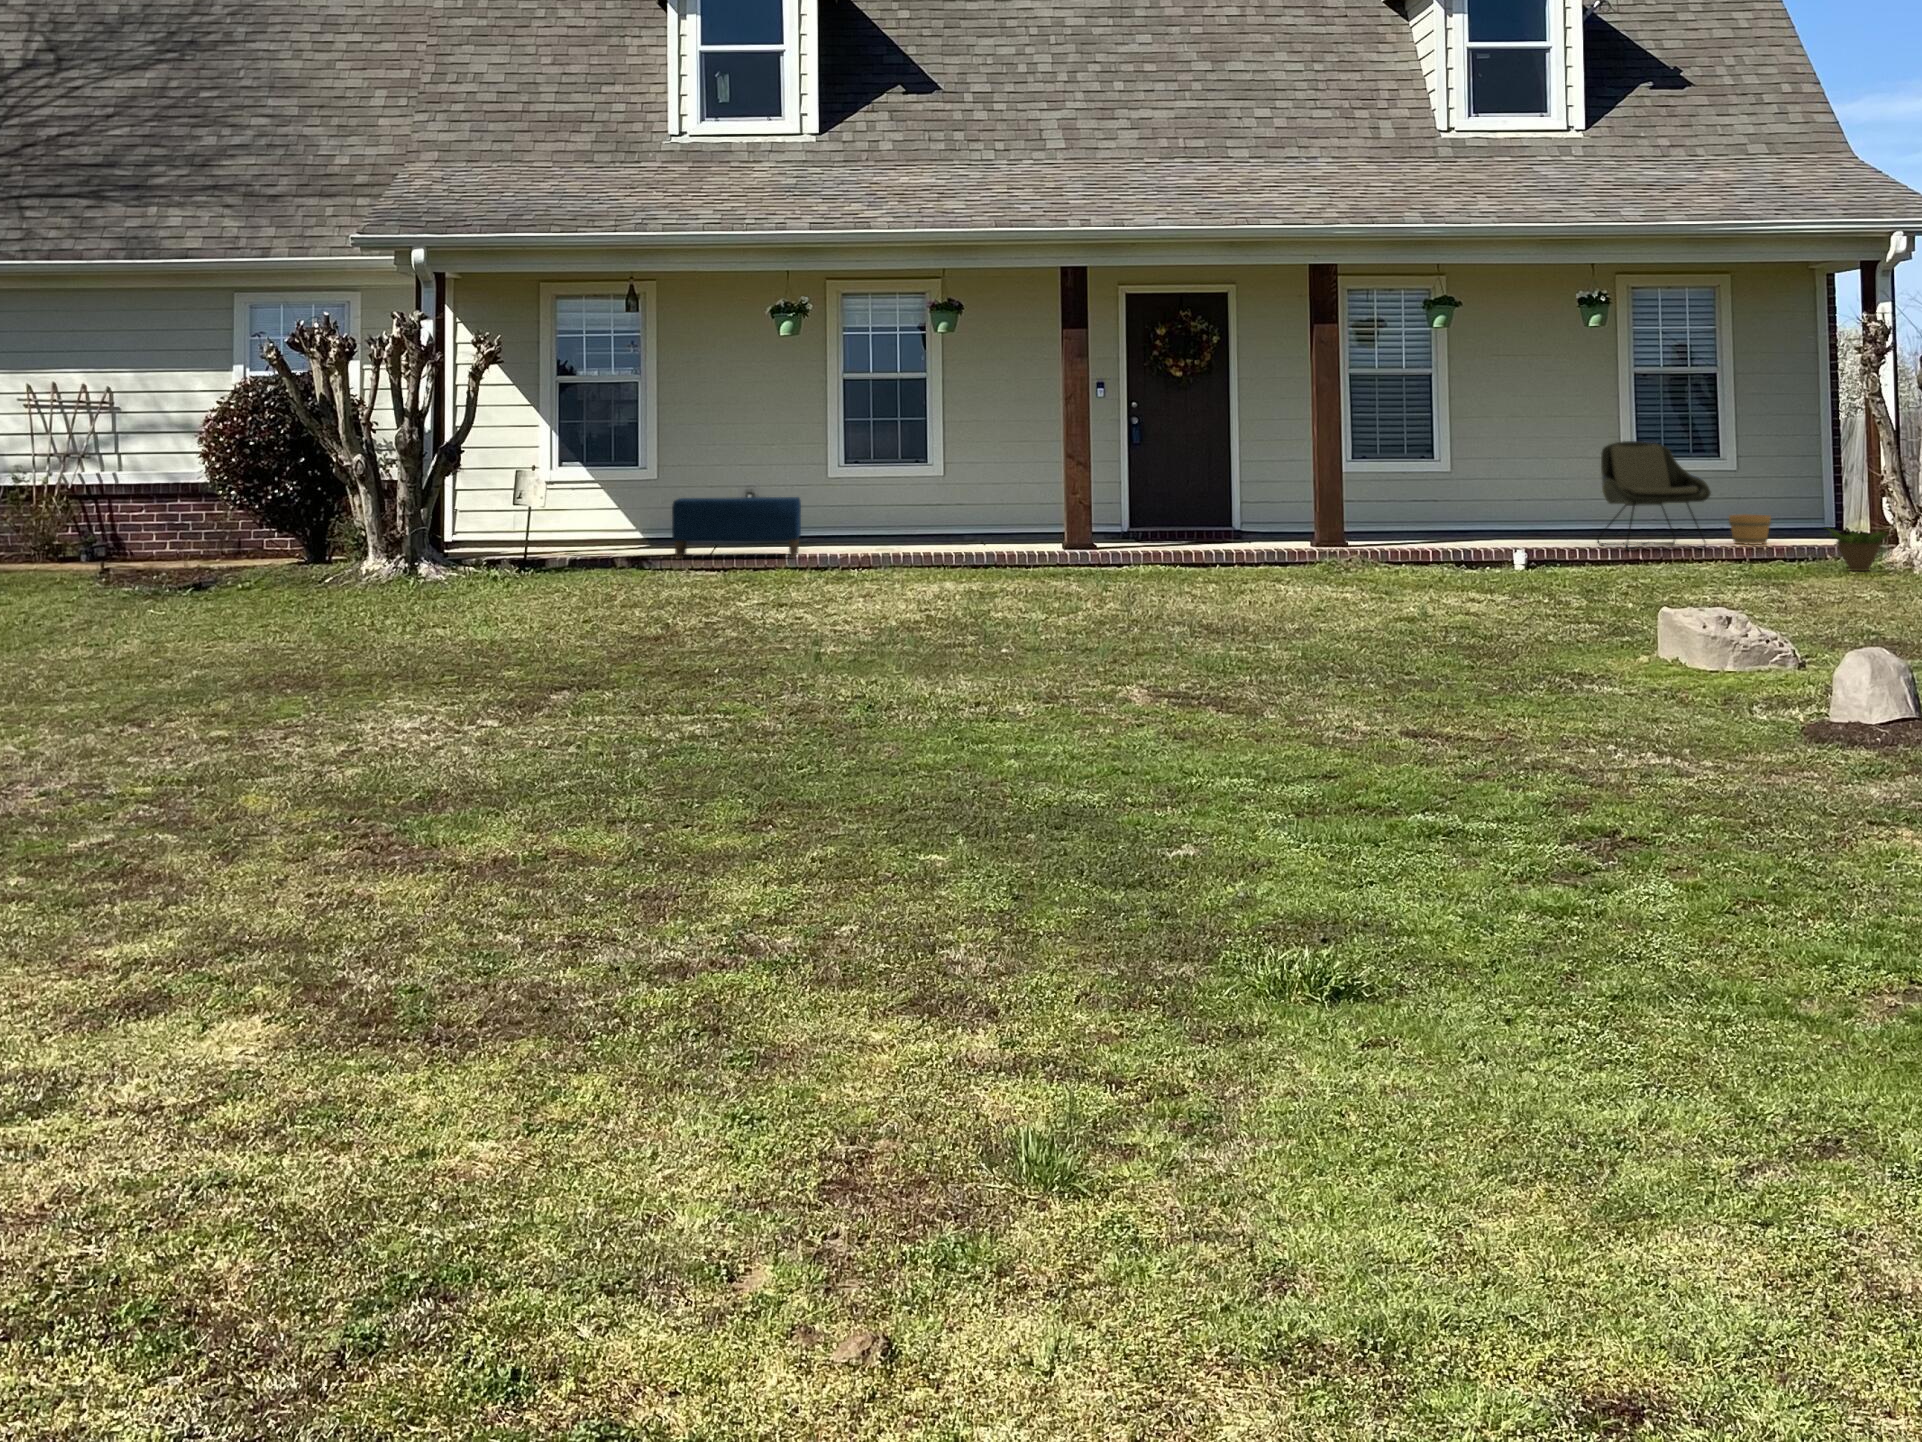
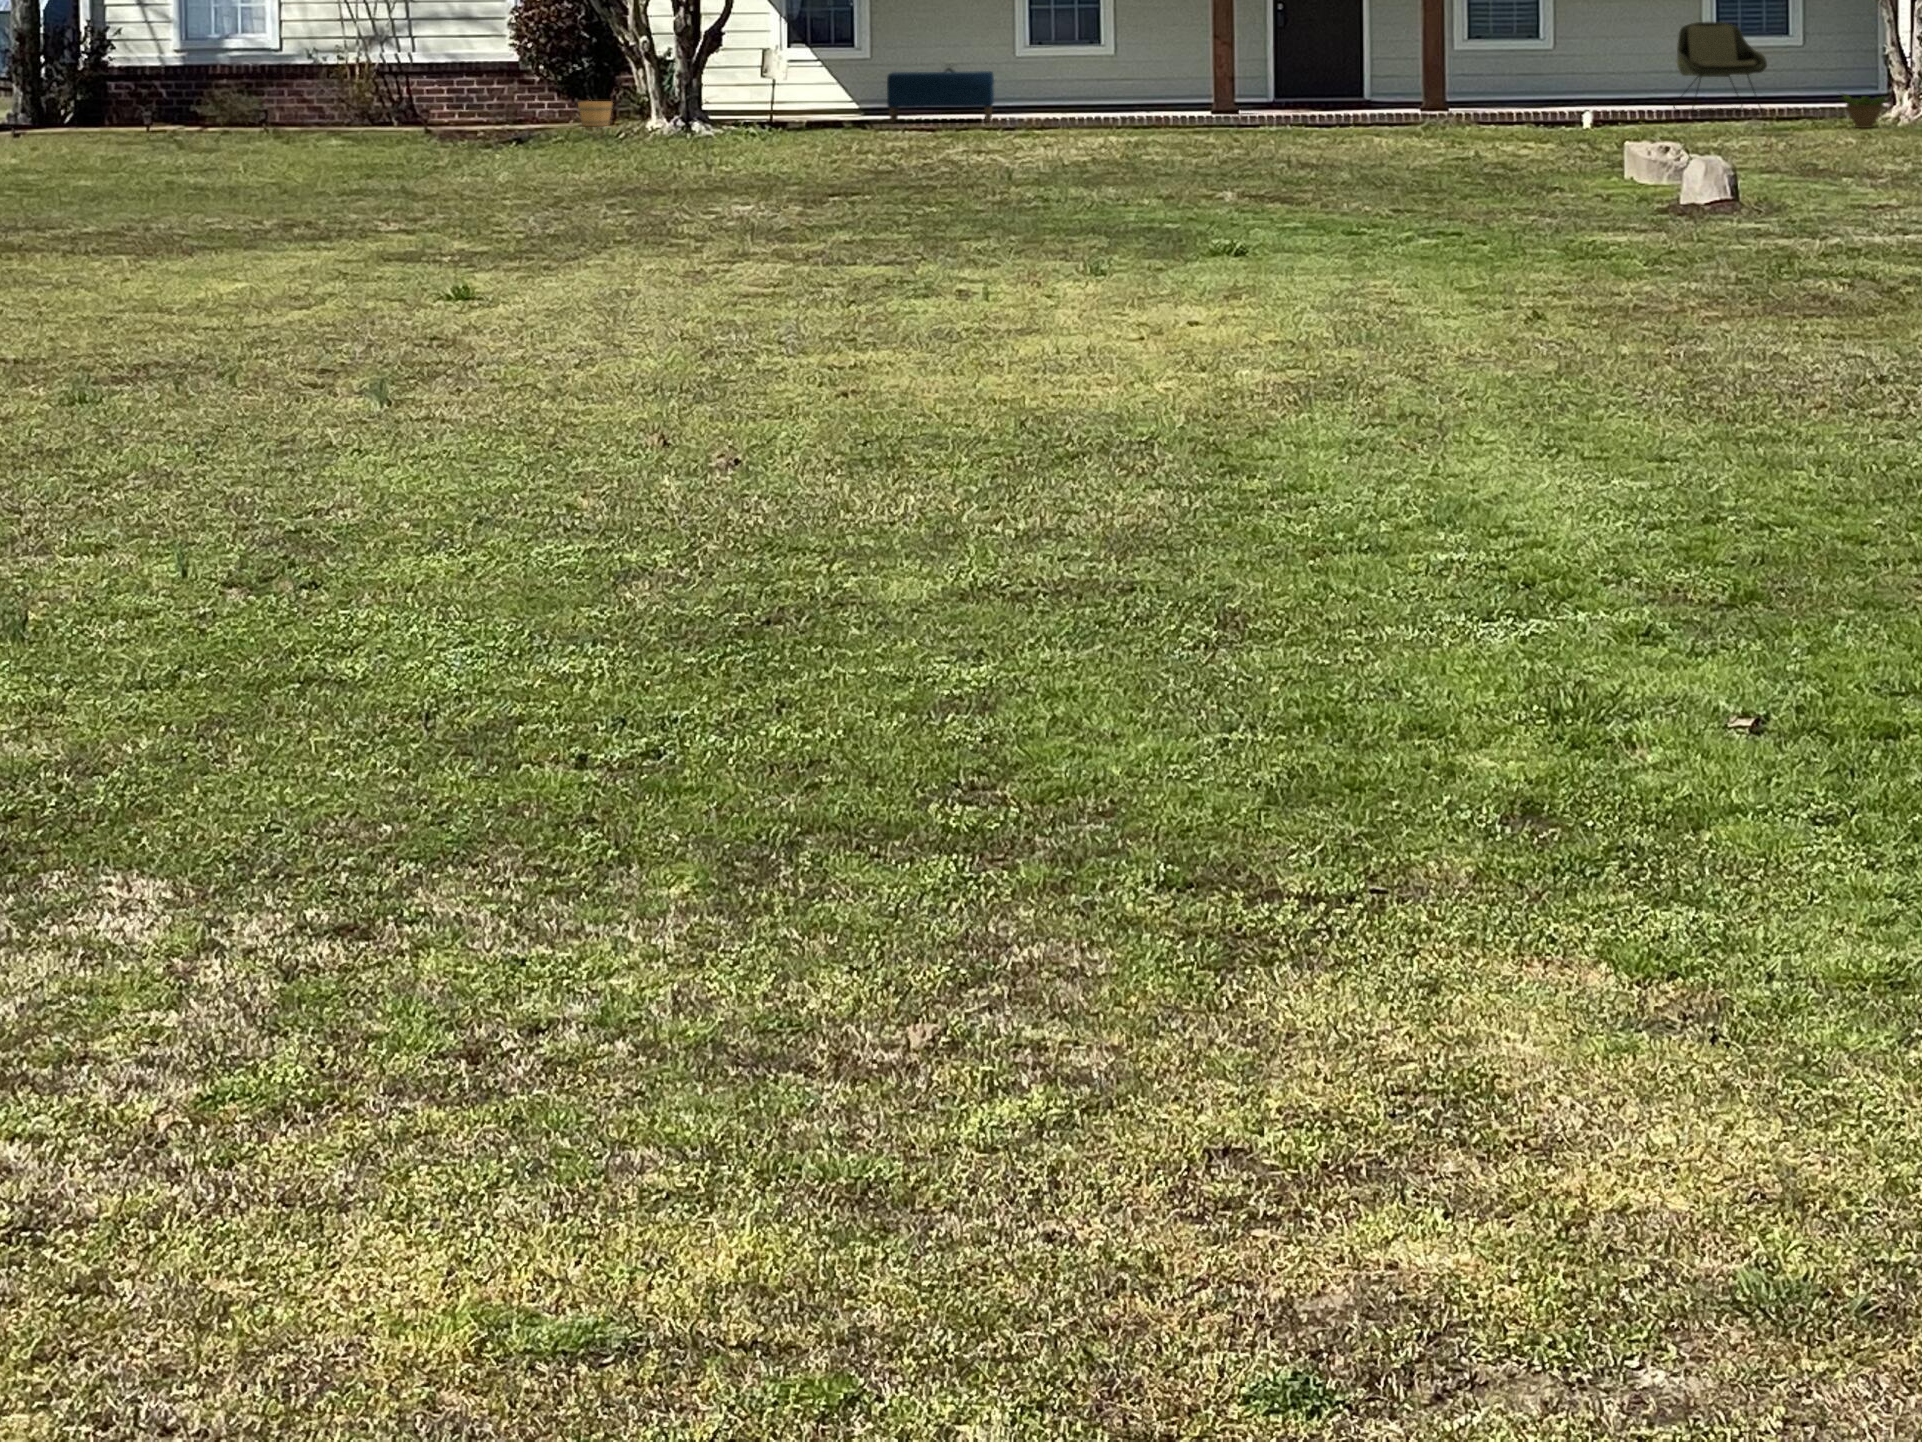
bucket: present [1729,514,1771,545] -> present [578,101,612,126]

